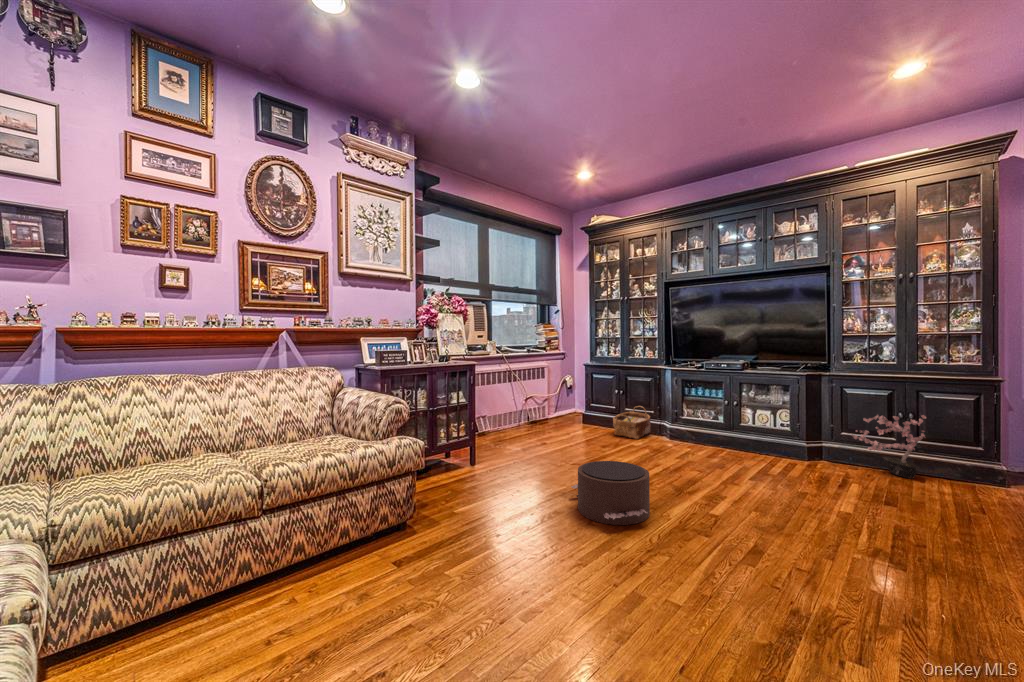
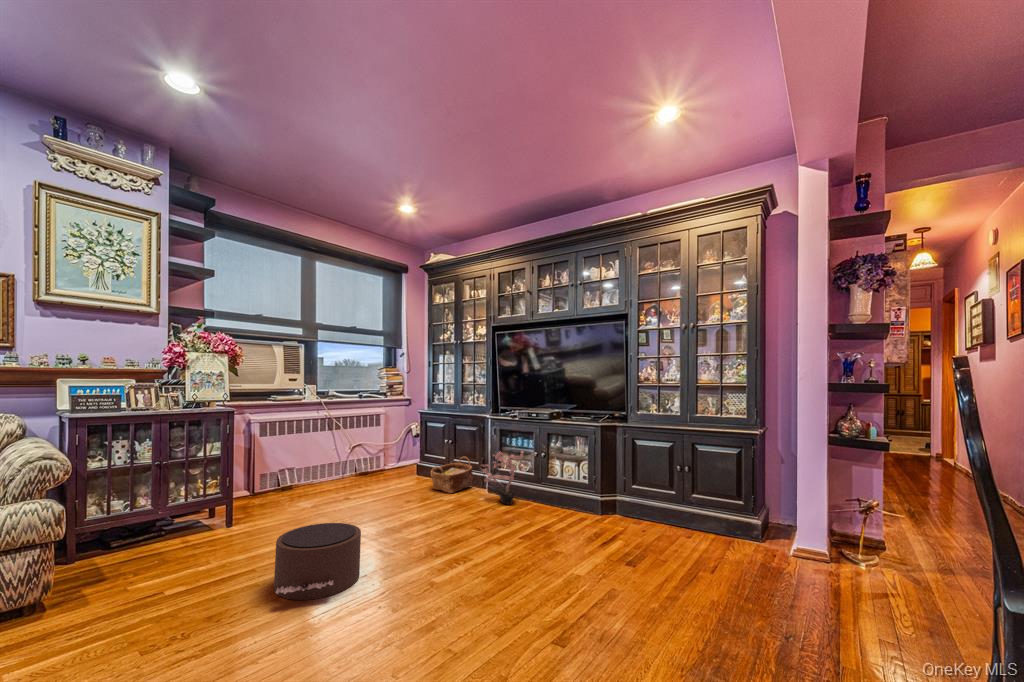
potted plant: present [852,415,926,479] -> present [481,451,523,505]

